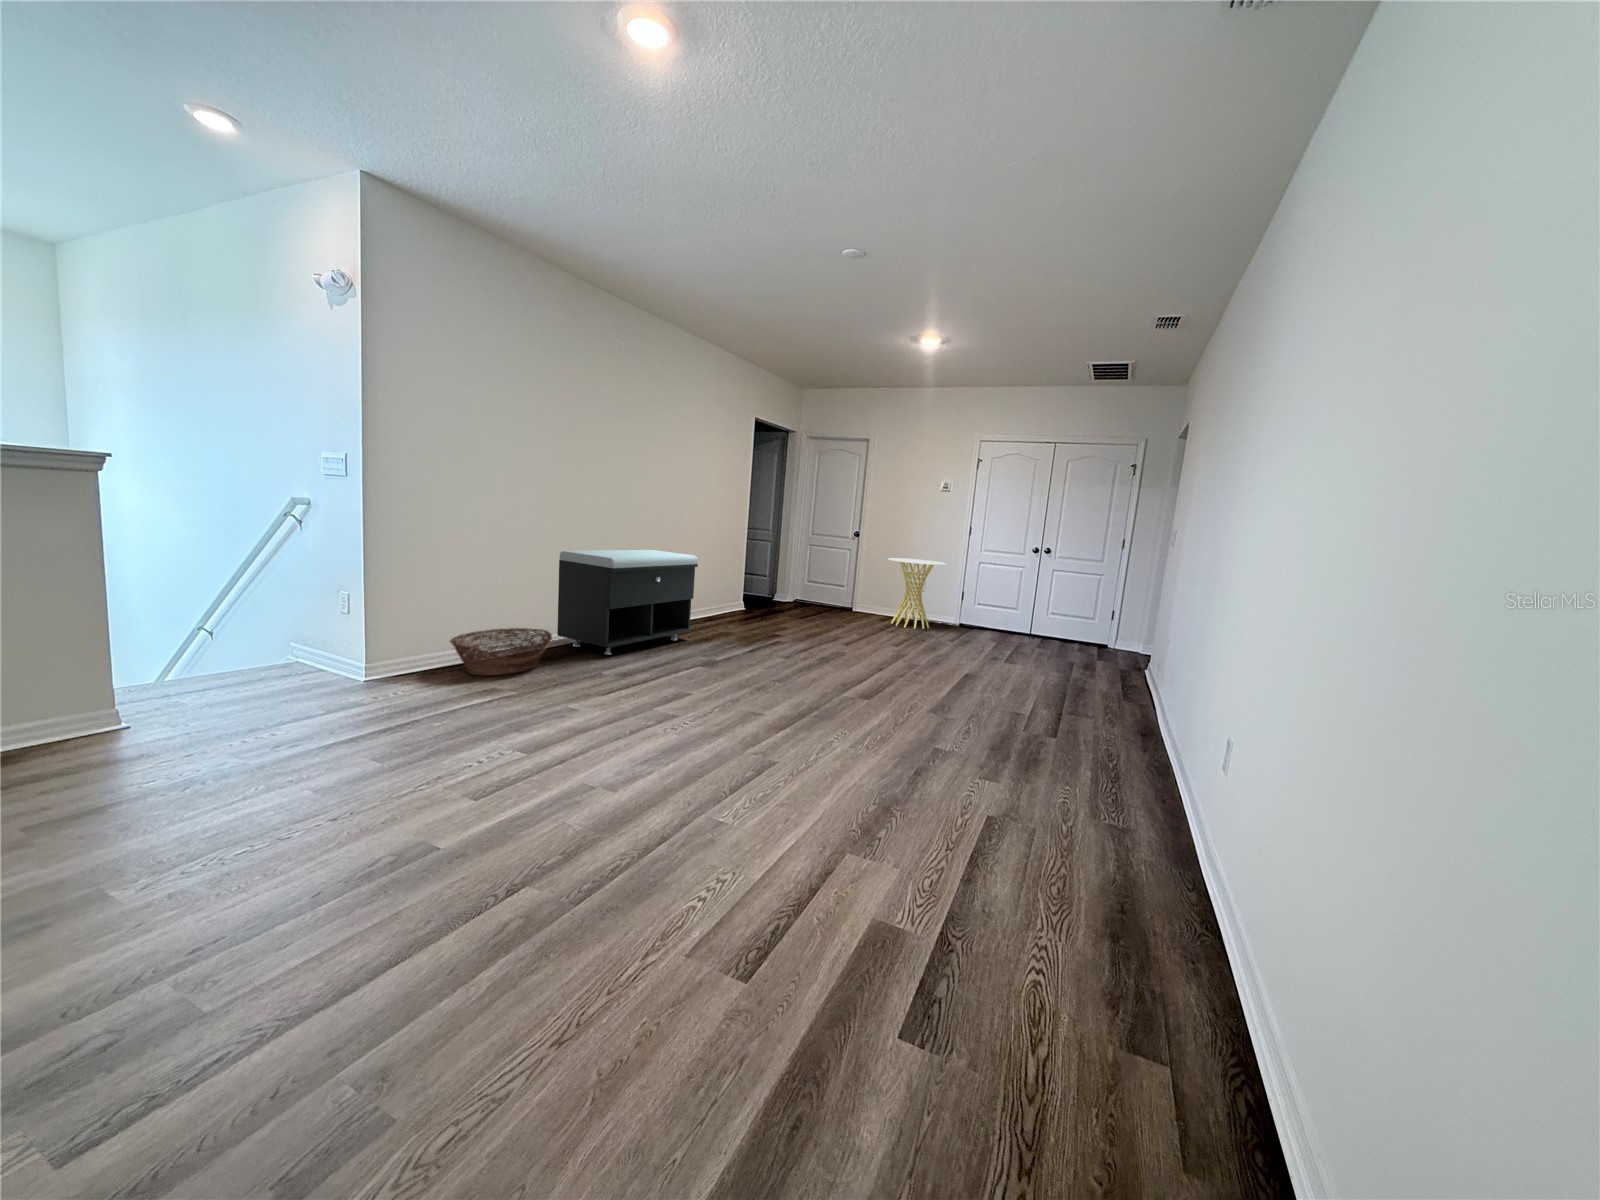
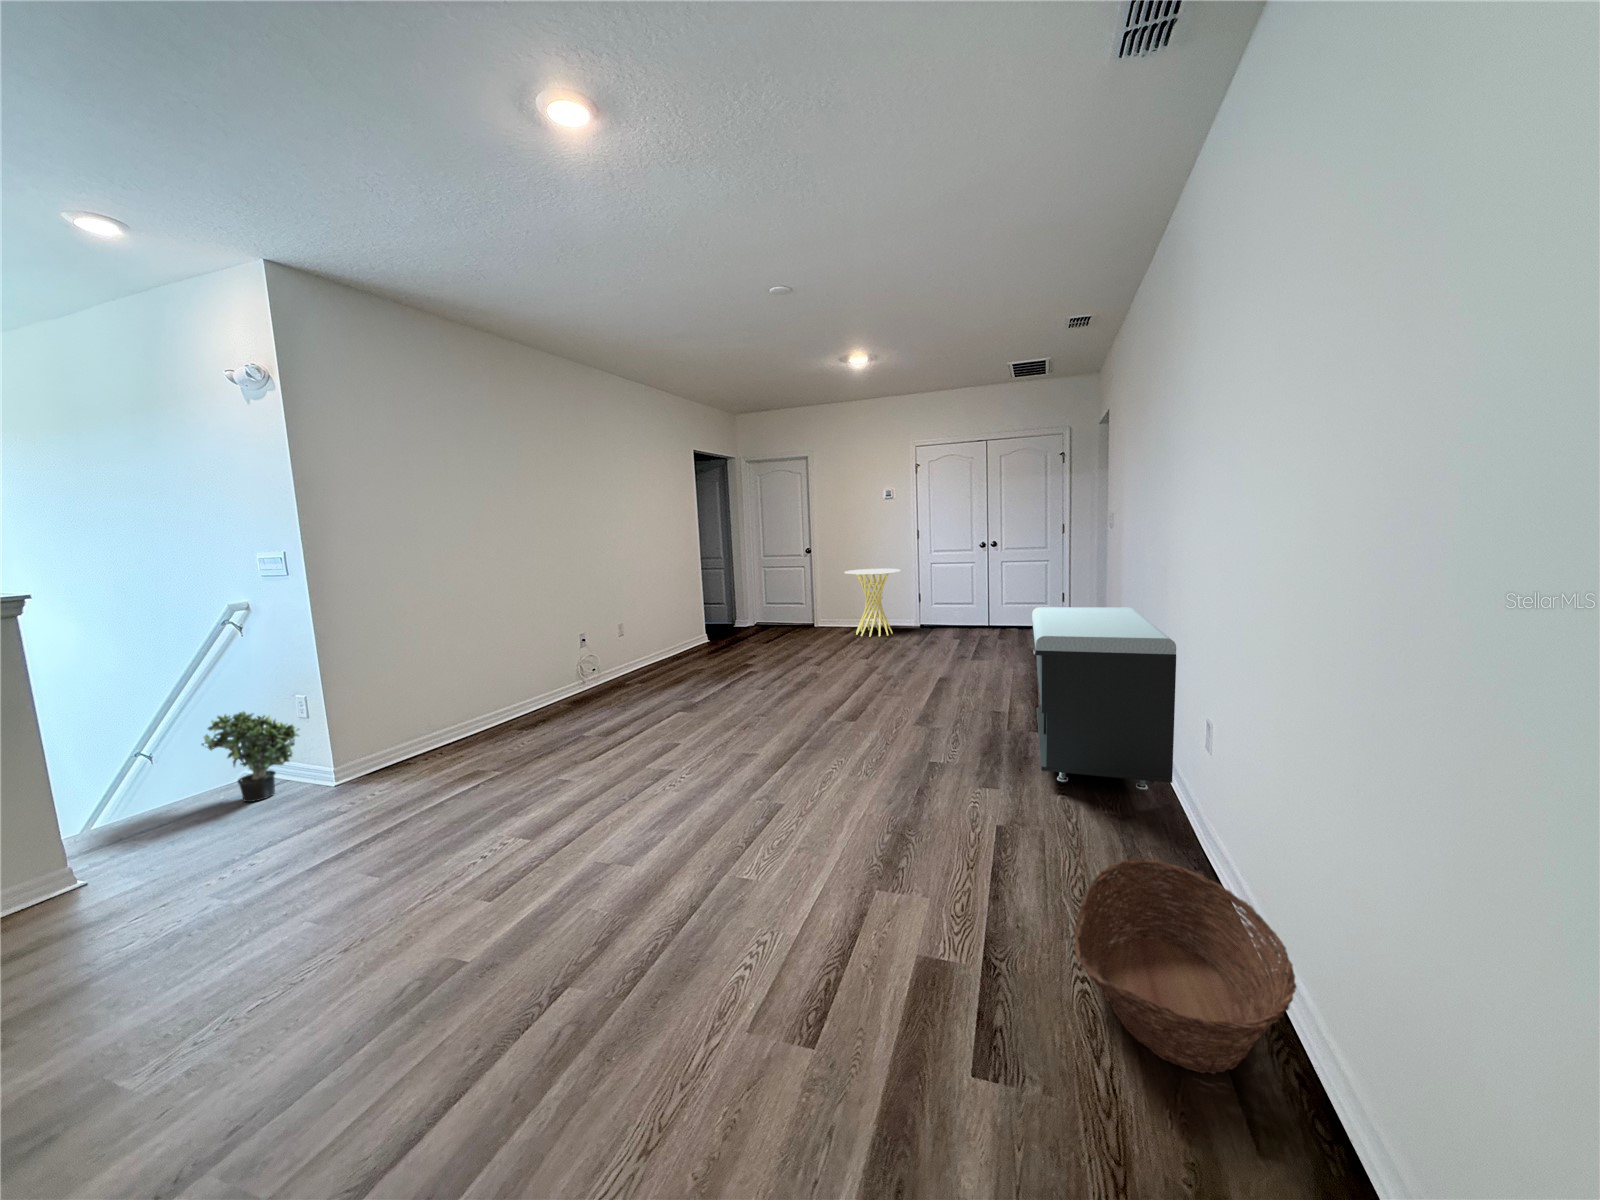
storage bench: present [557,550,698,655] -> present [1032,607,1176,790]
potted plant: none [249,598,339,683] -> present [202,712,299,802]
basket: present [450,628,552,676] -> present [1075,859,1297,1074]

